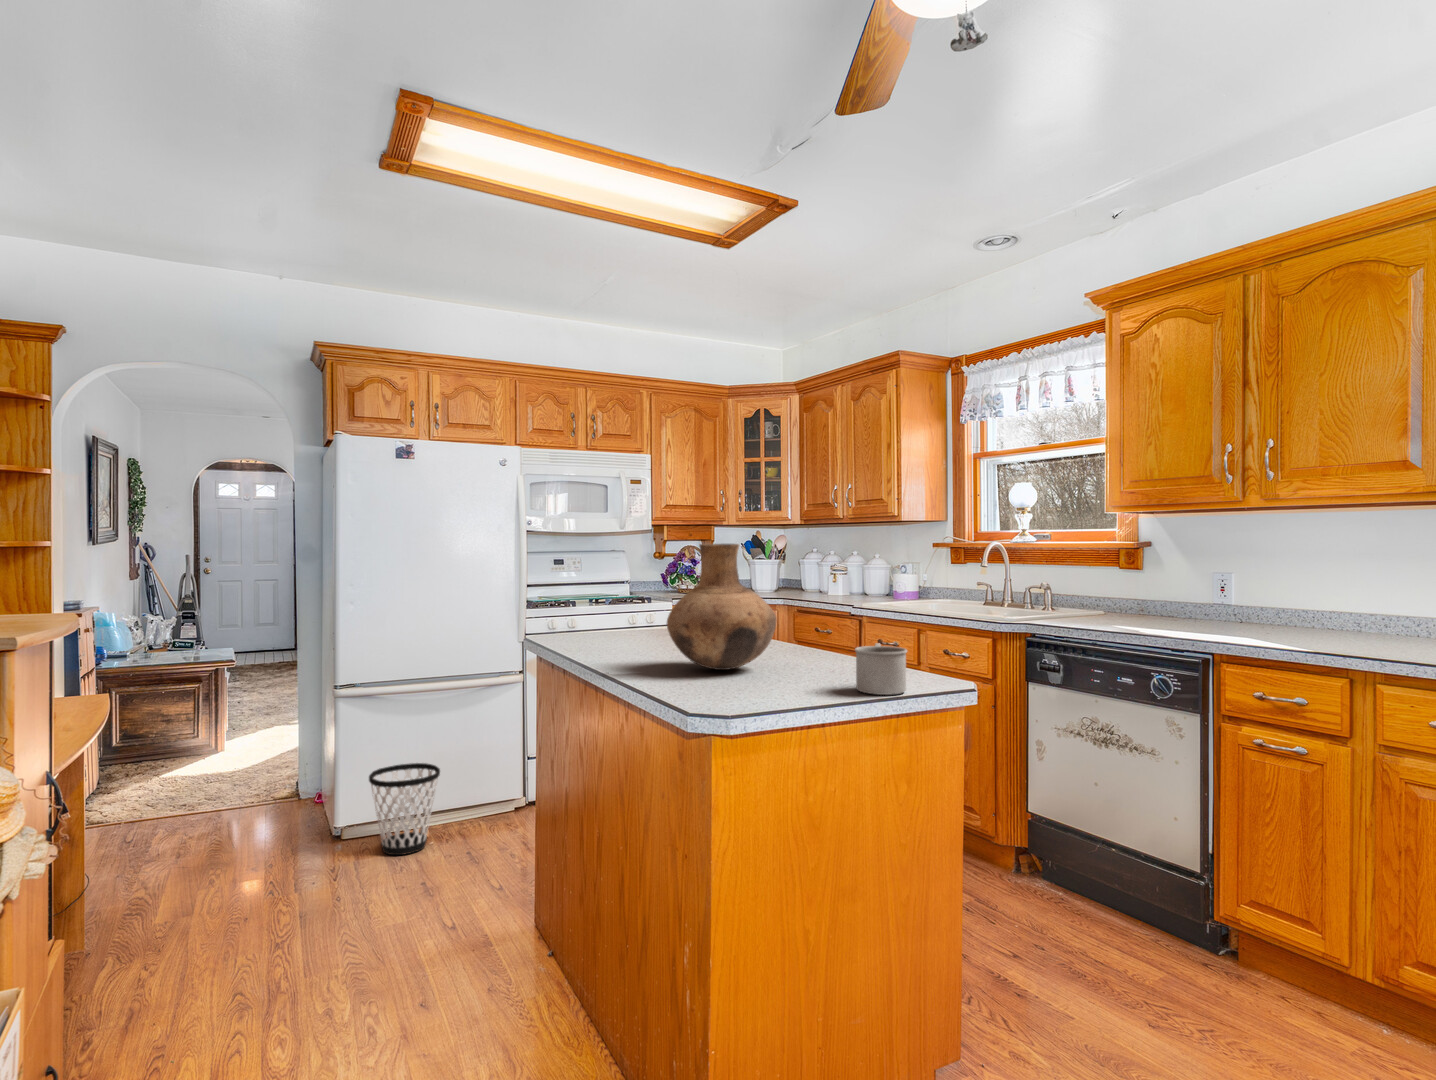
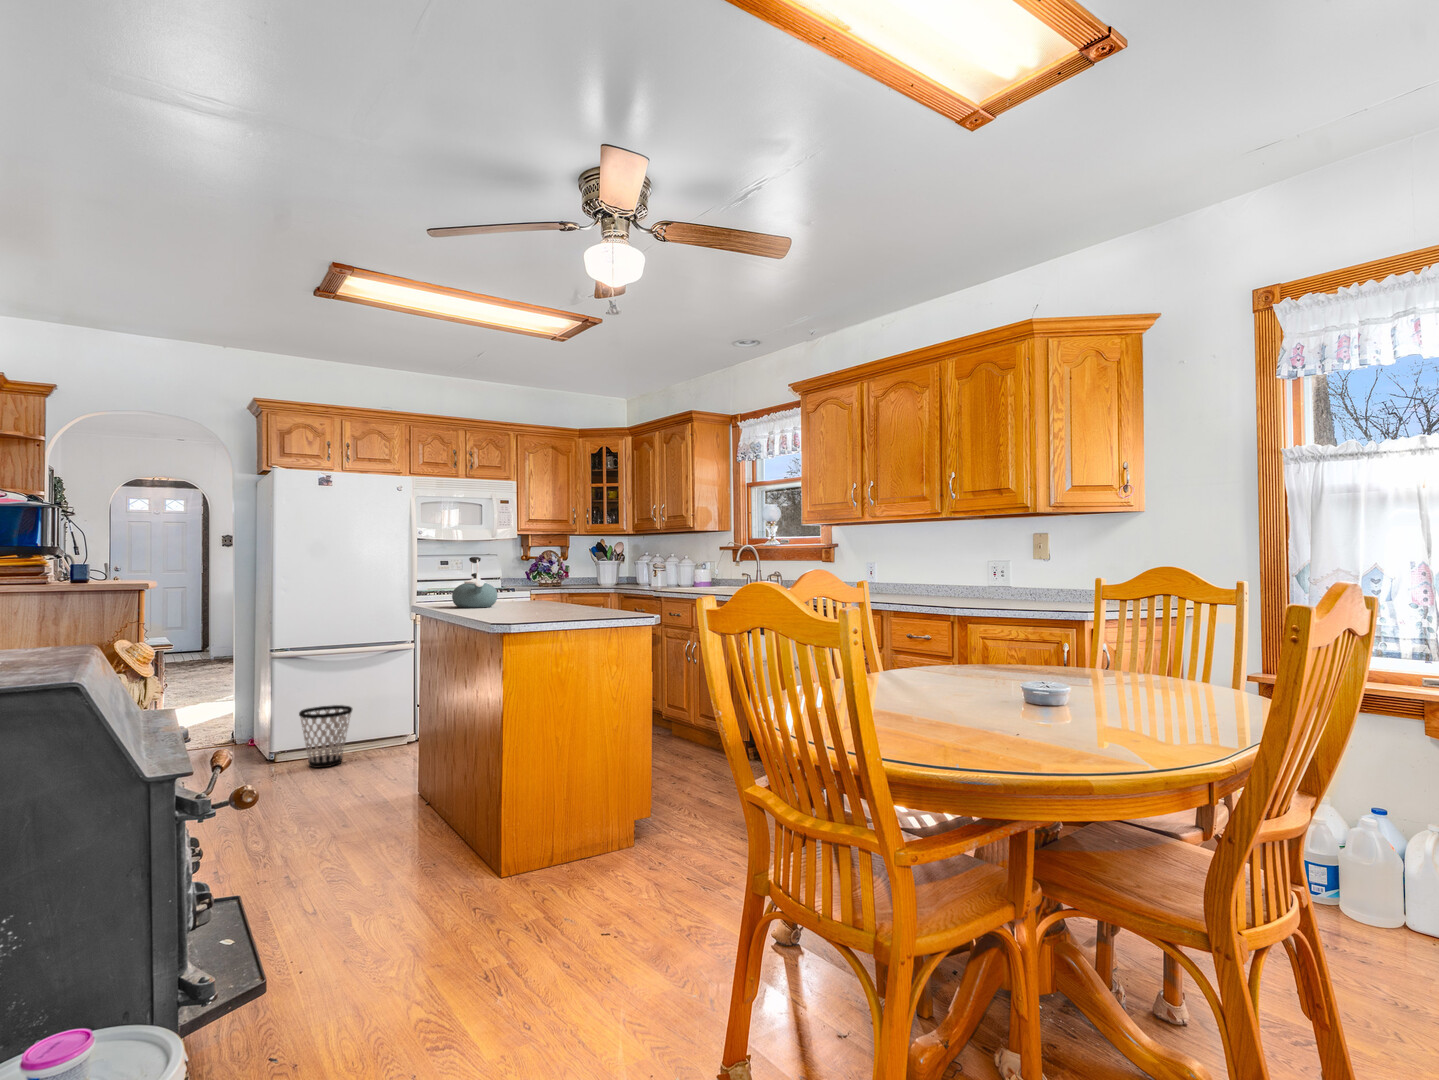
vase: present [667,544,777,670] -> none [499,542,564,614]
kettle: none [581,564,648,645] -> present [452,557,497,608]
mug: present [855,643,907,695] -> none [595,594,623,618]

